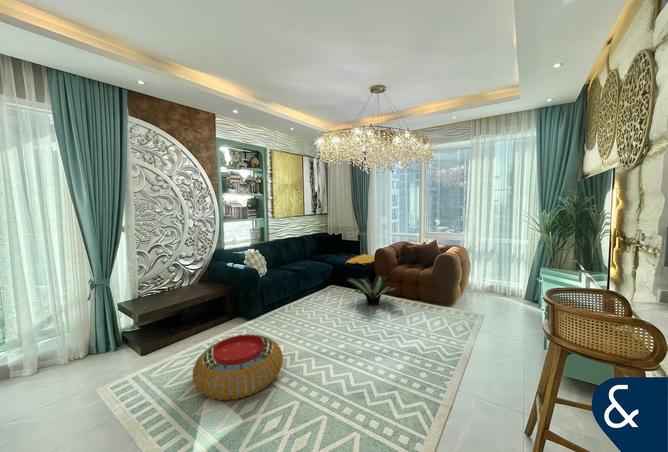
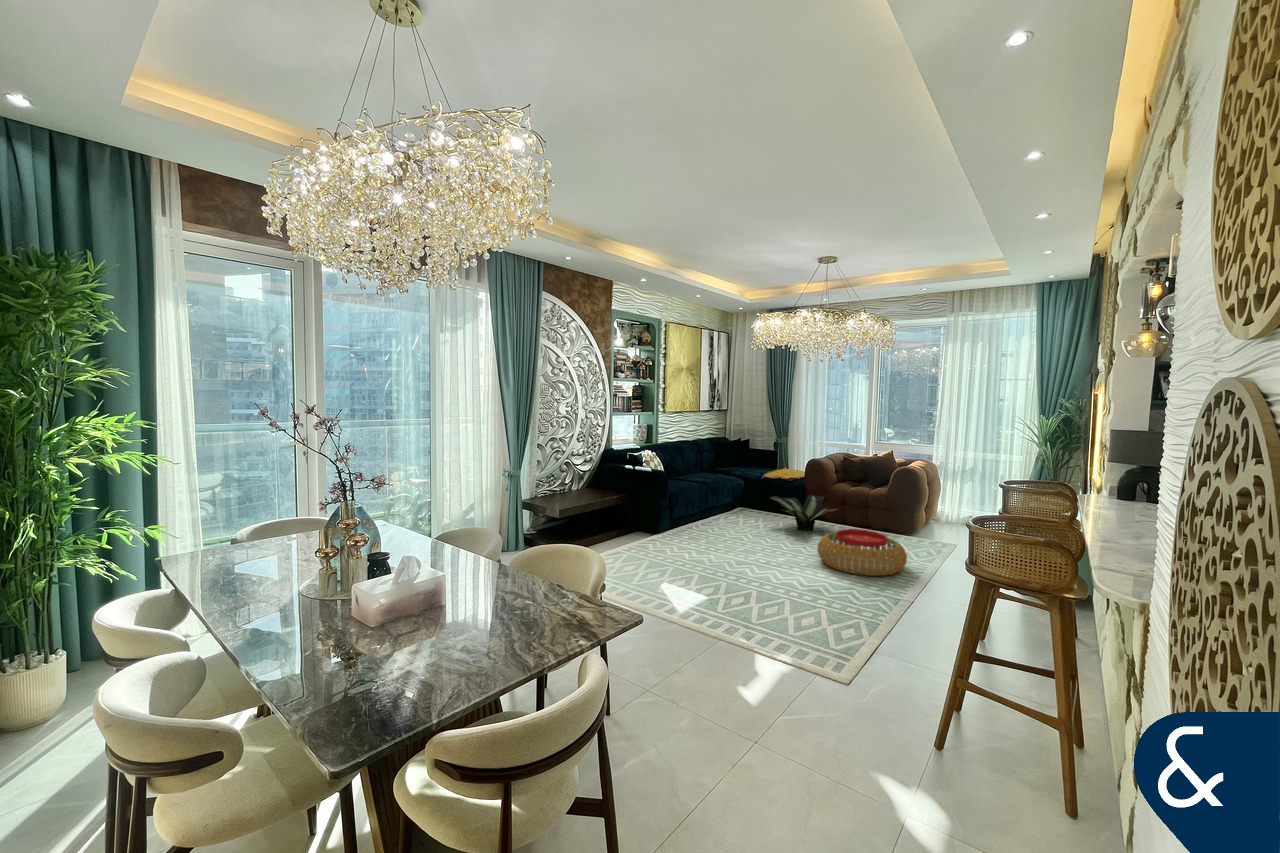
pouf: present [193,334,283,400] -> present [817,529,907,576]

